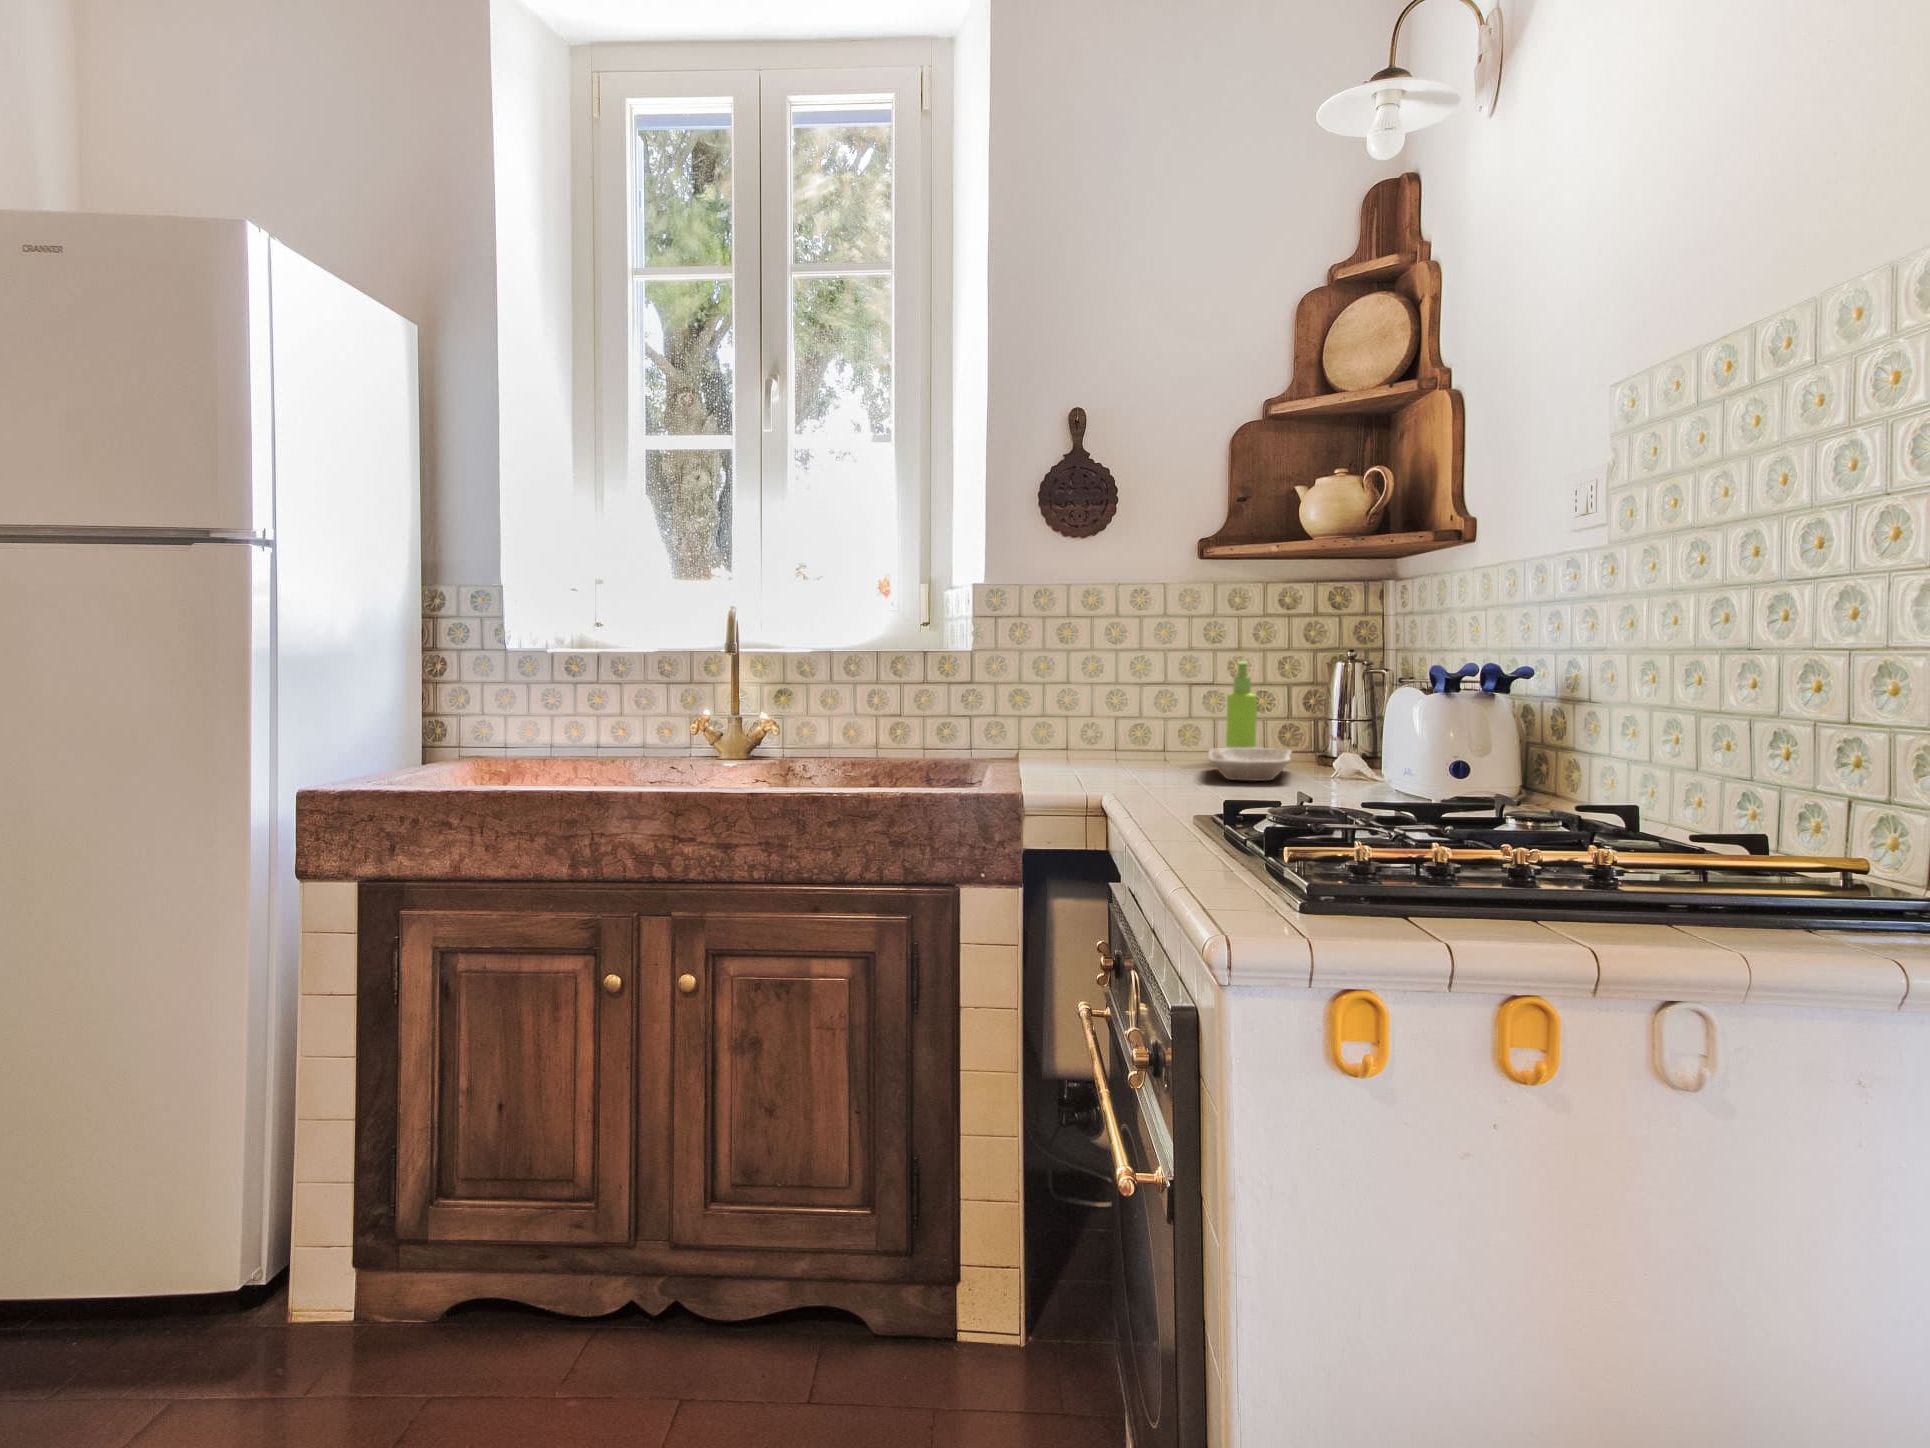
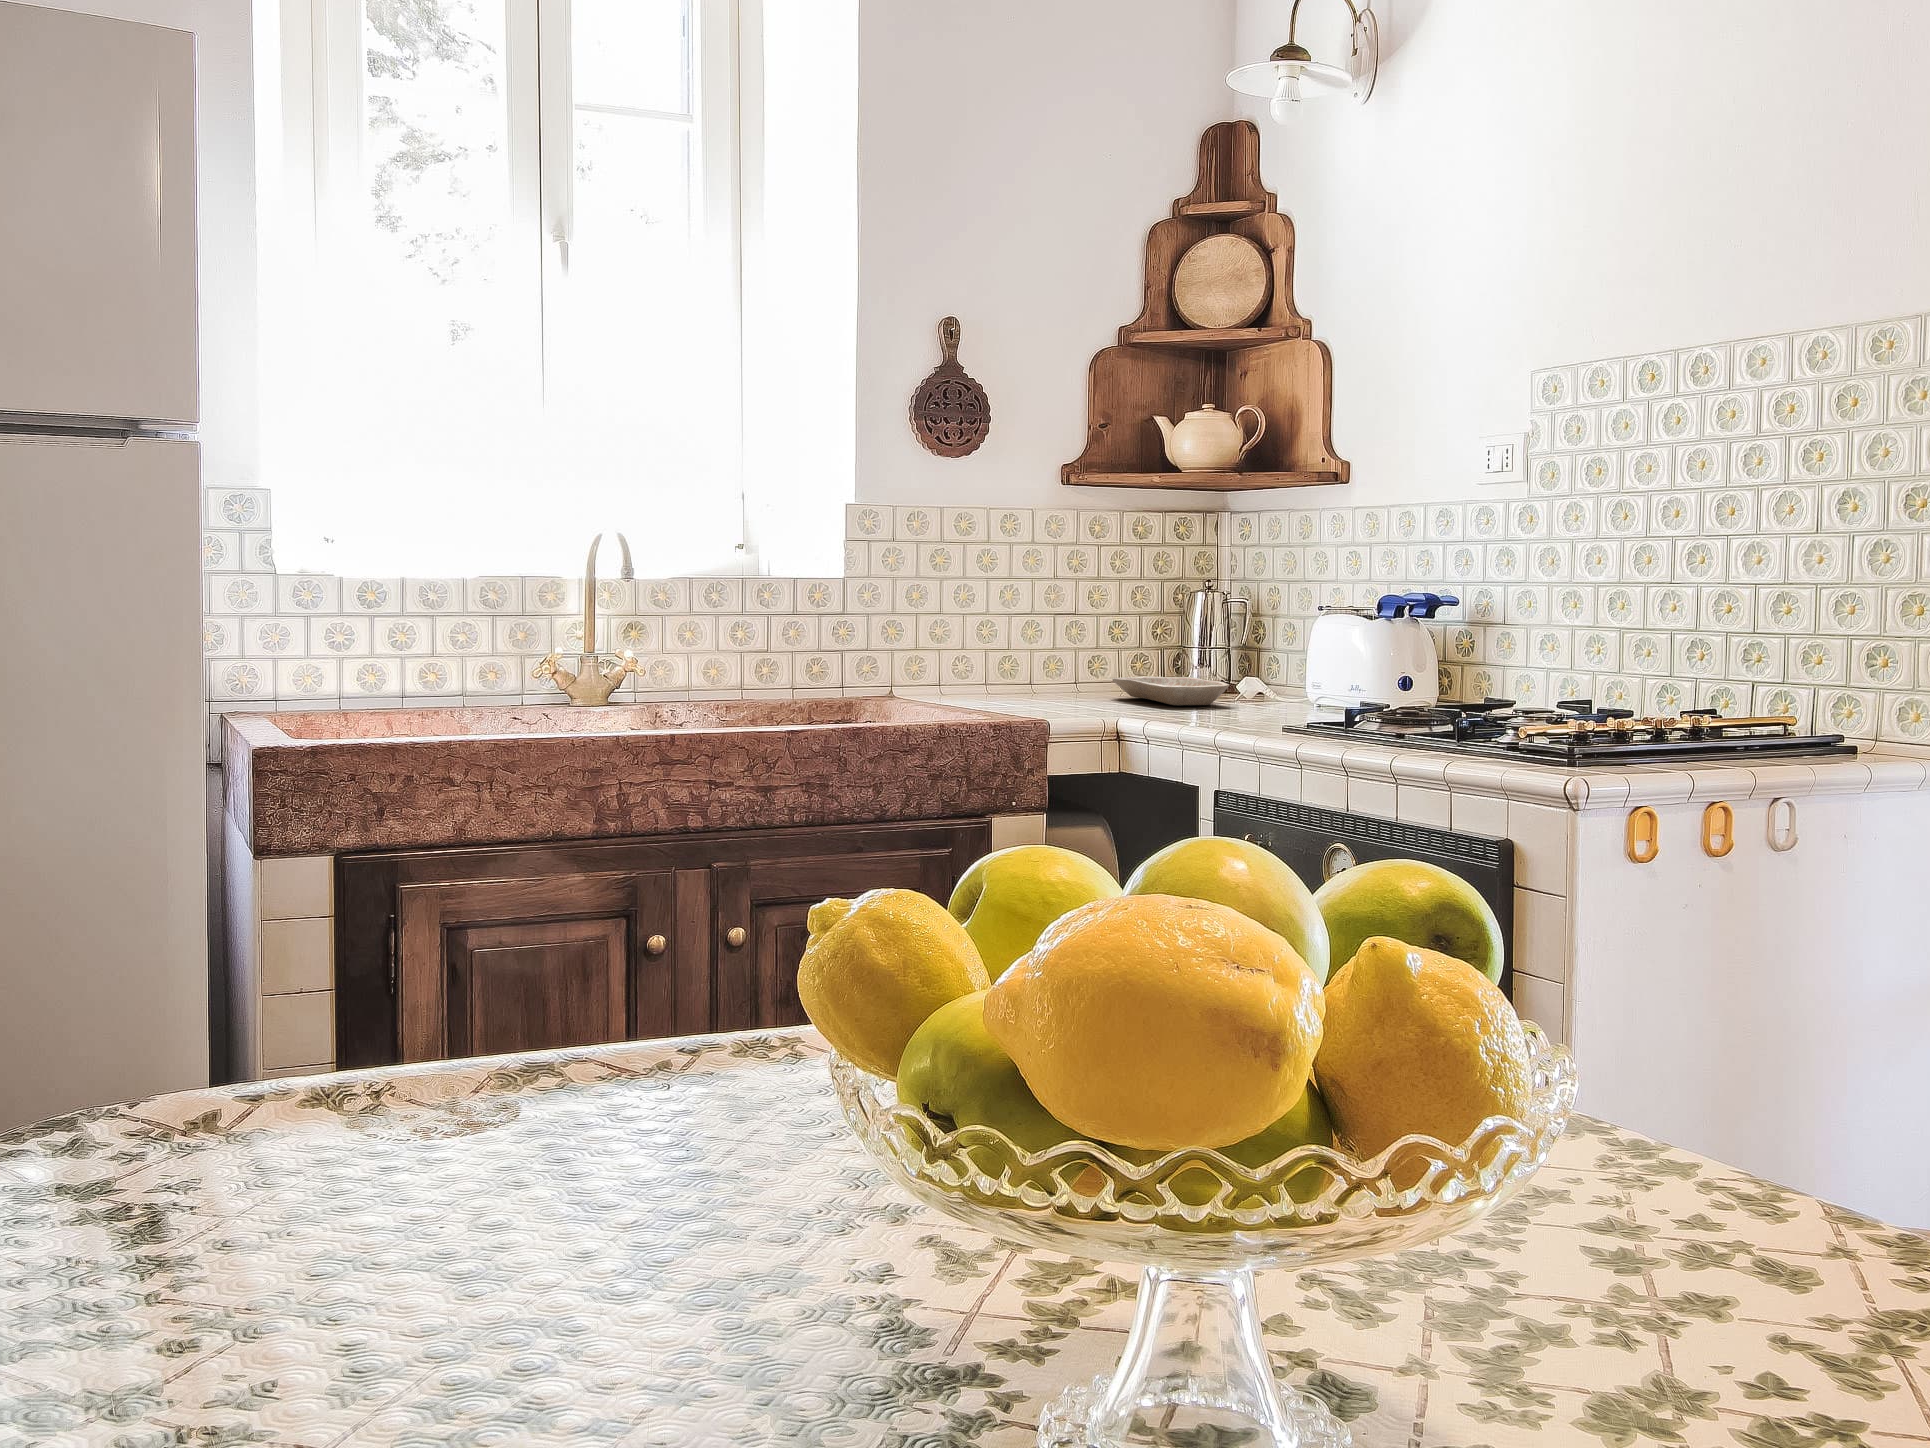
soap dispenser: present [1226,661,1257,748] -> none [1089,591,1119,691]

